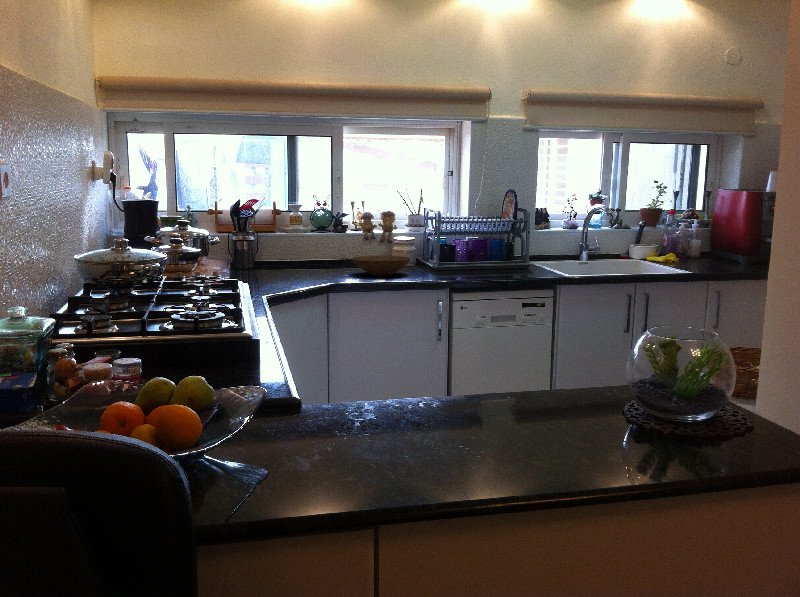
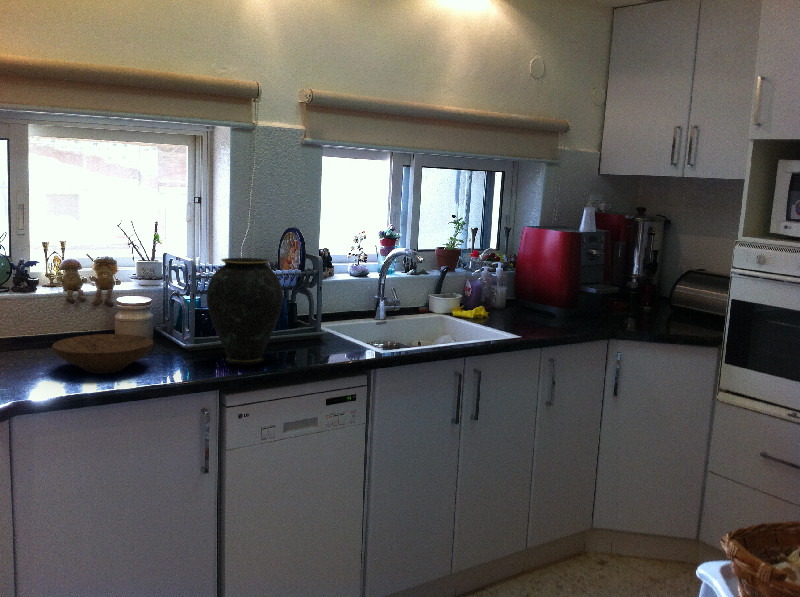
vase: none [445,207,494,277] -> present [207,258,283,365]

